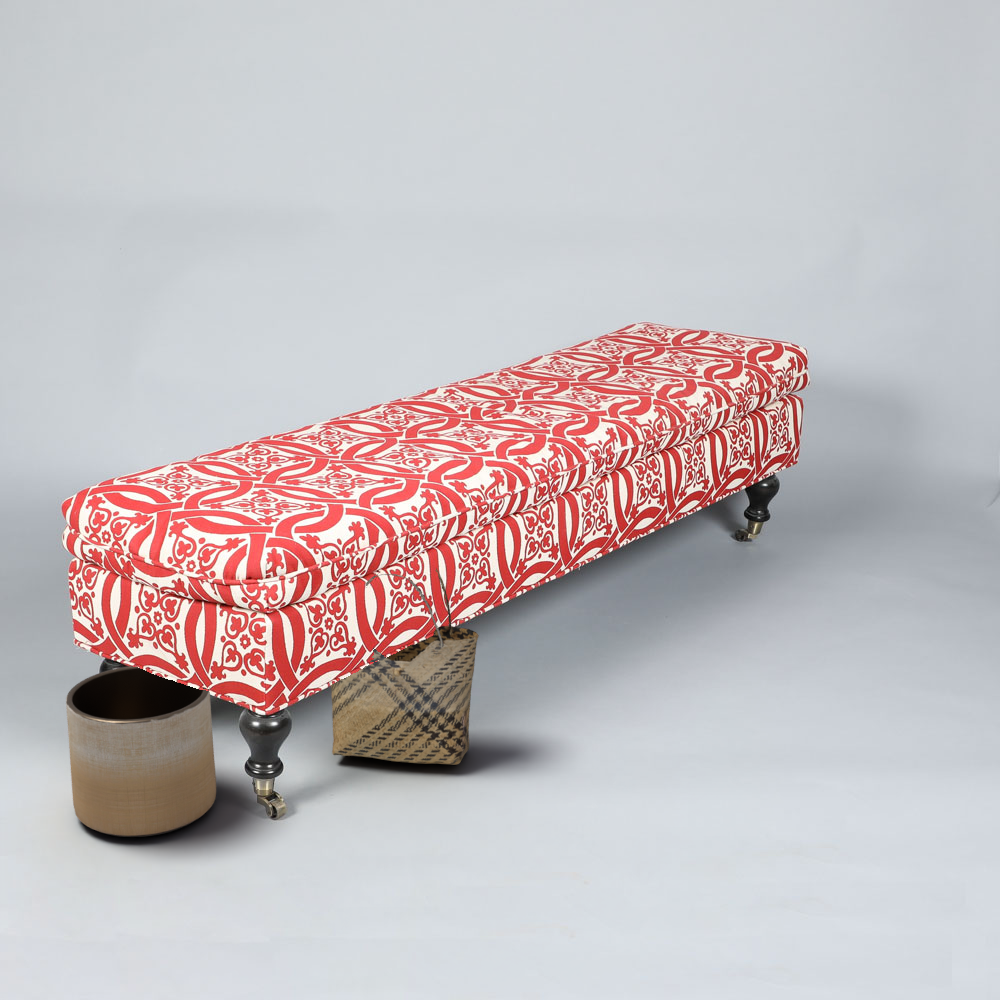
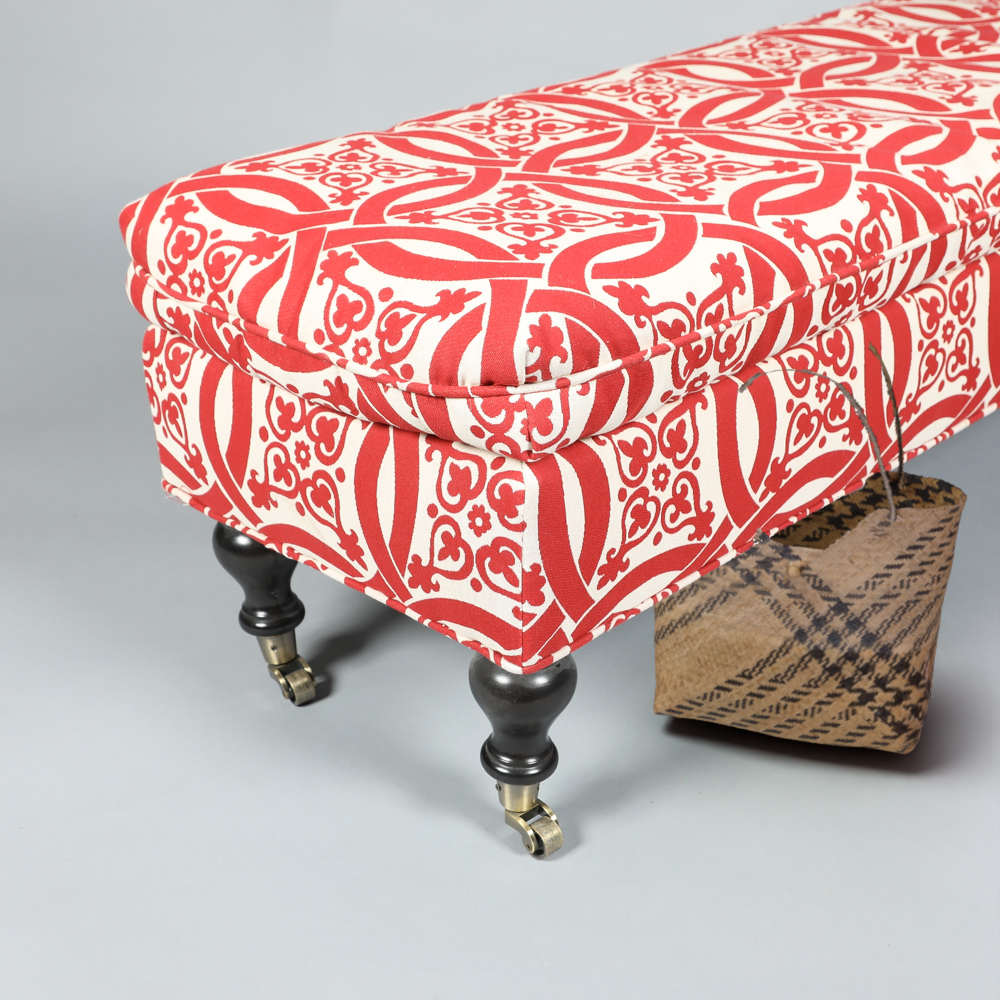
planter: present [66,665,216,837] -> none [120,538,426,896]

